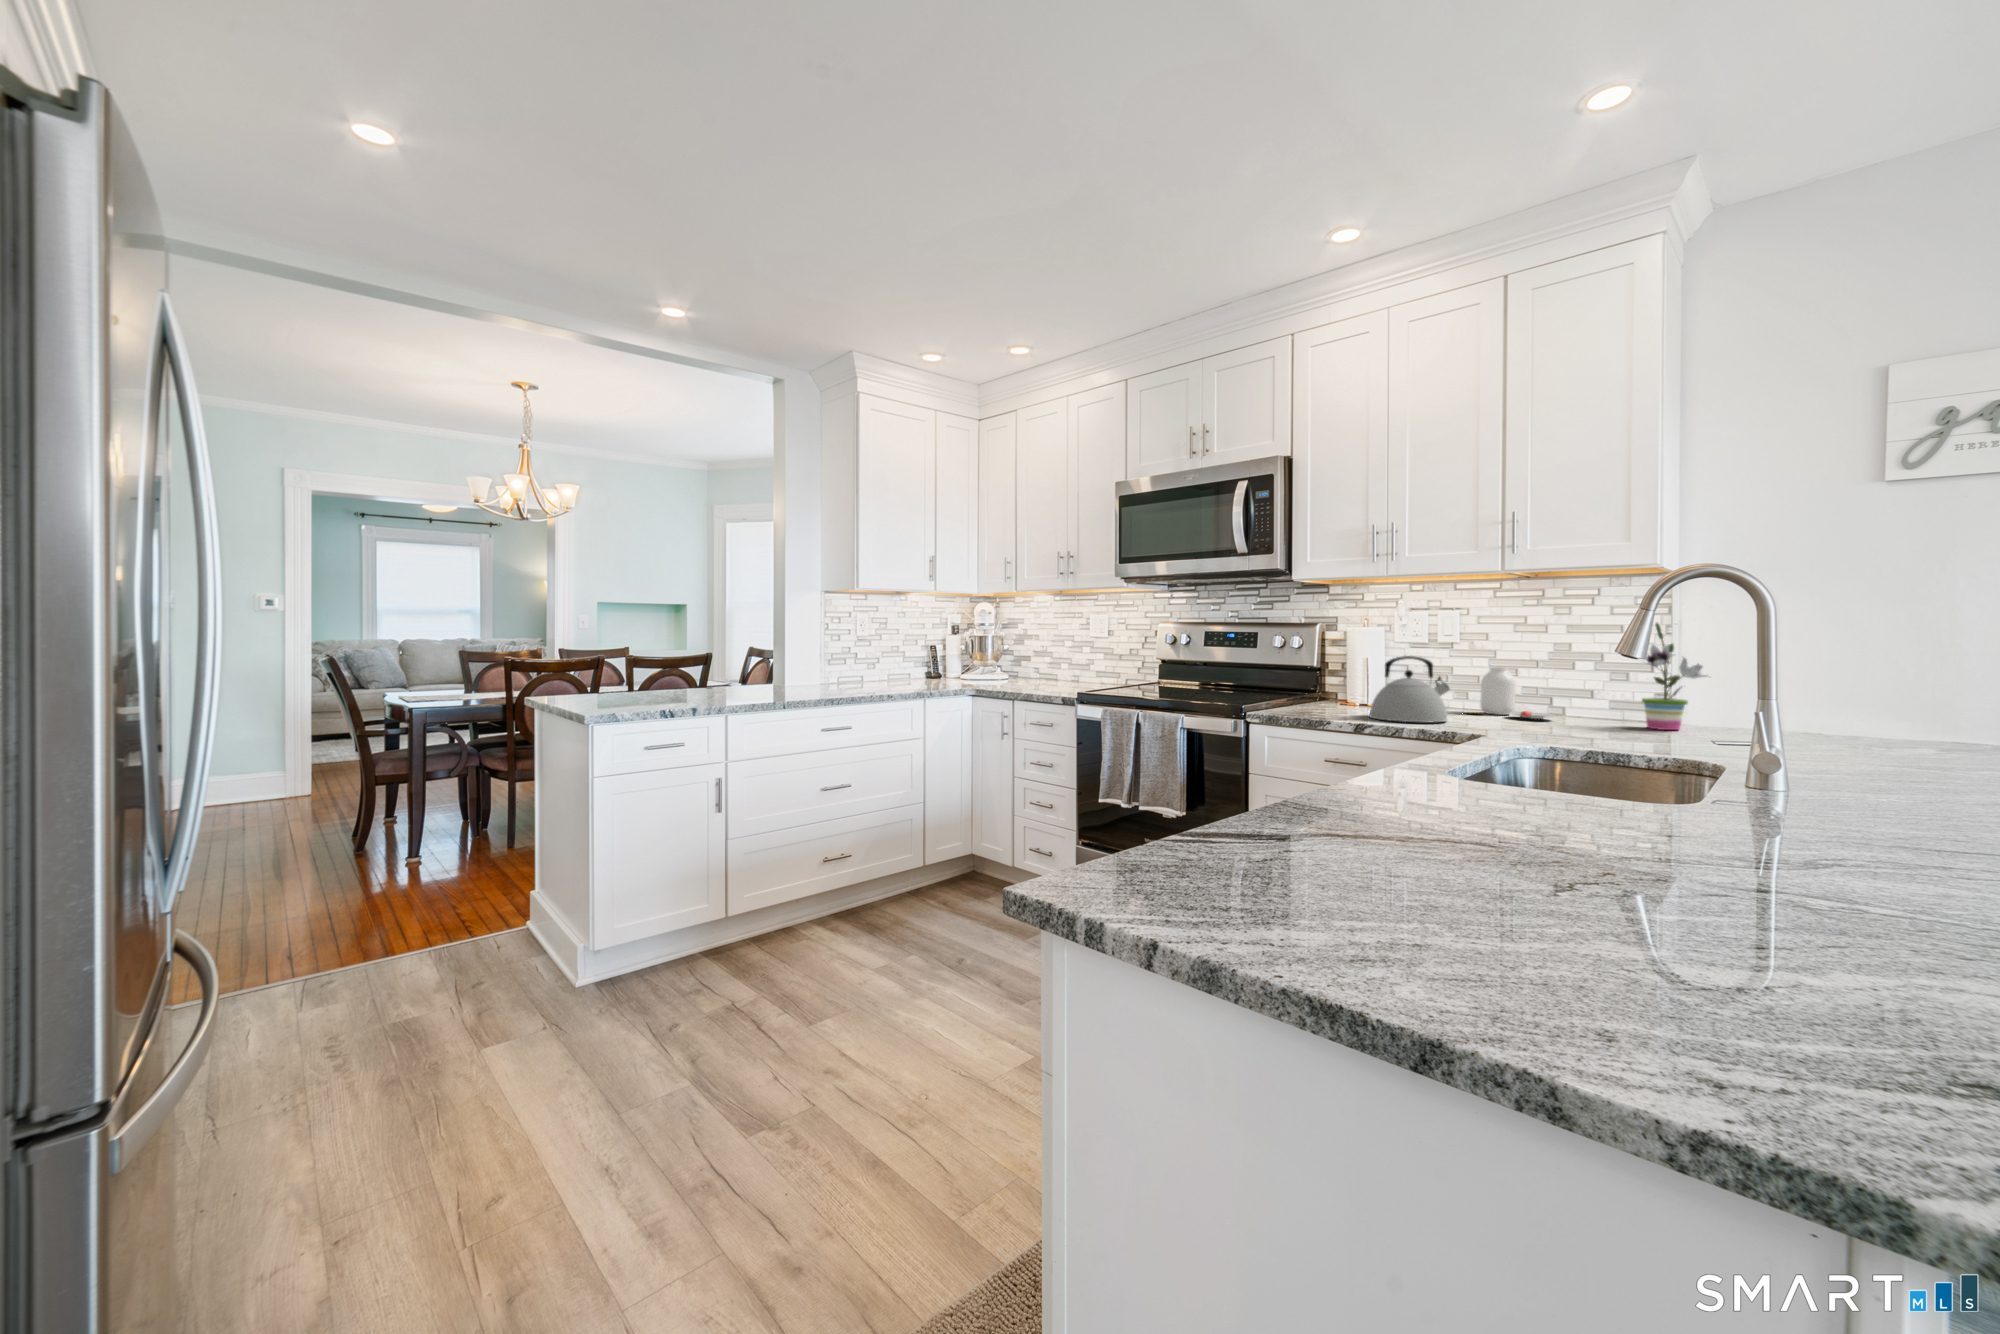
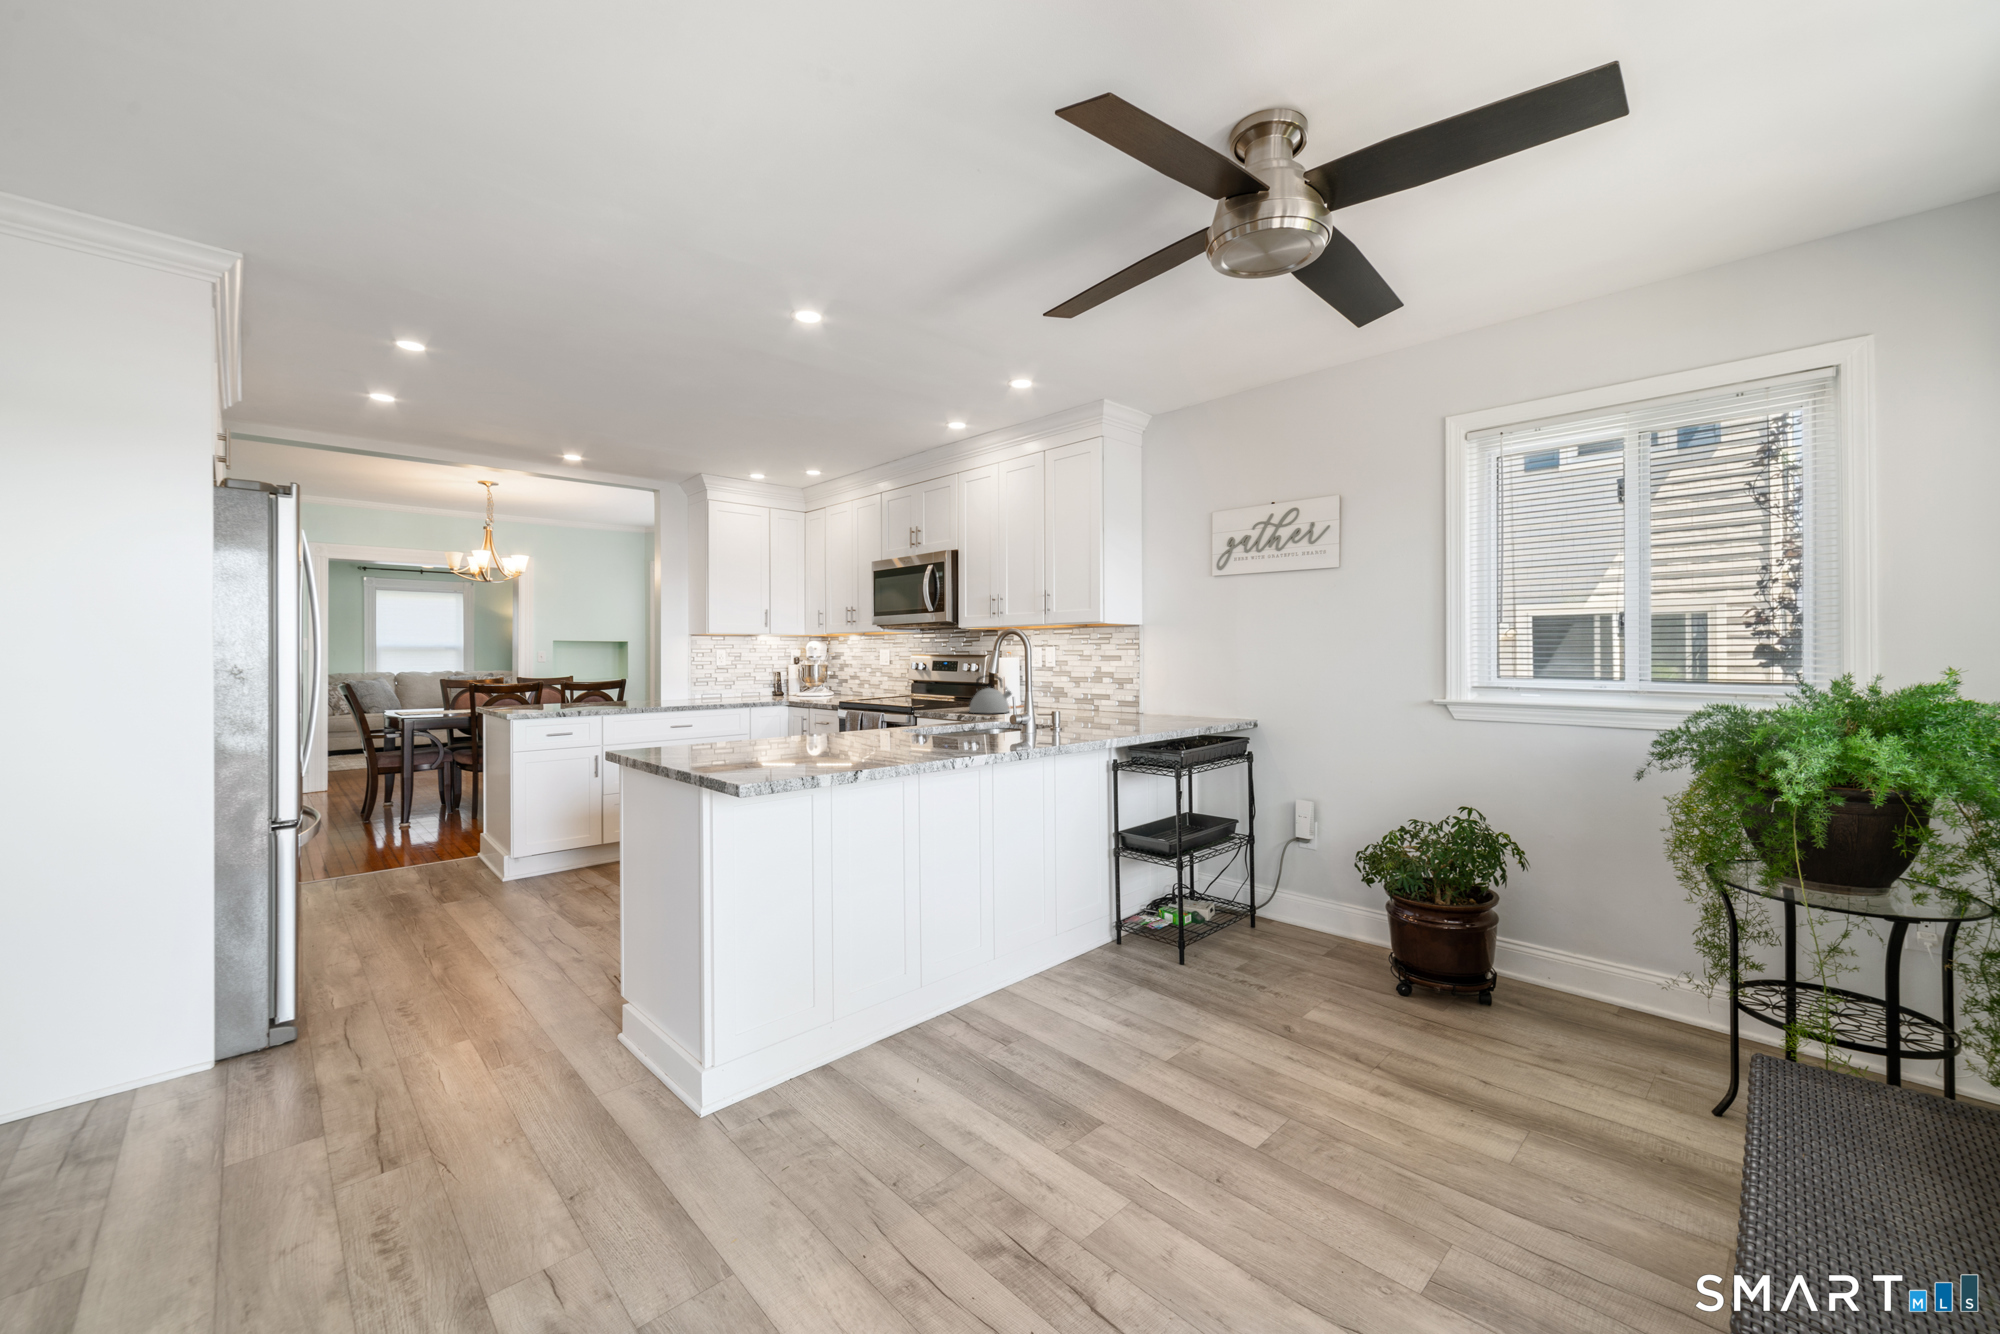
potted plant: present [1641,623,1707,730] -> none [1103,654,1142,715]
jar: present [1480,667,1555,719] -> none [1040,681,1080,711]

